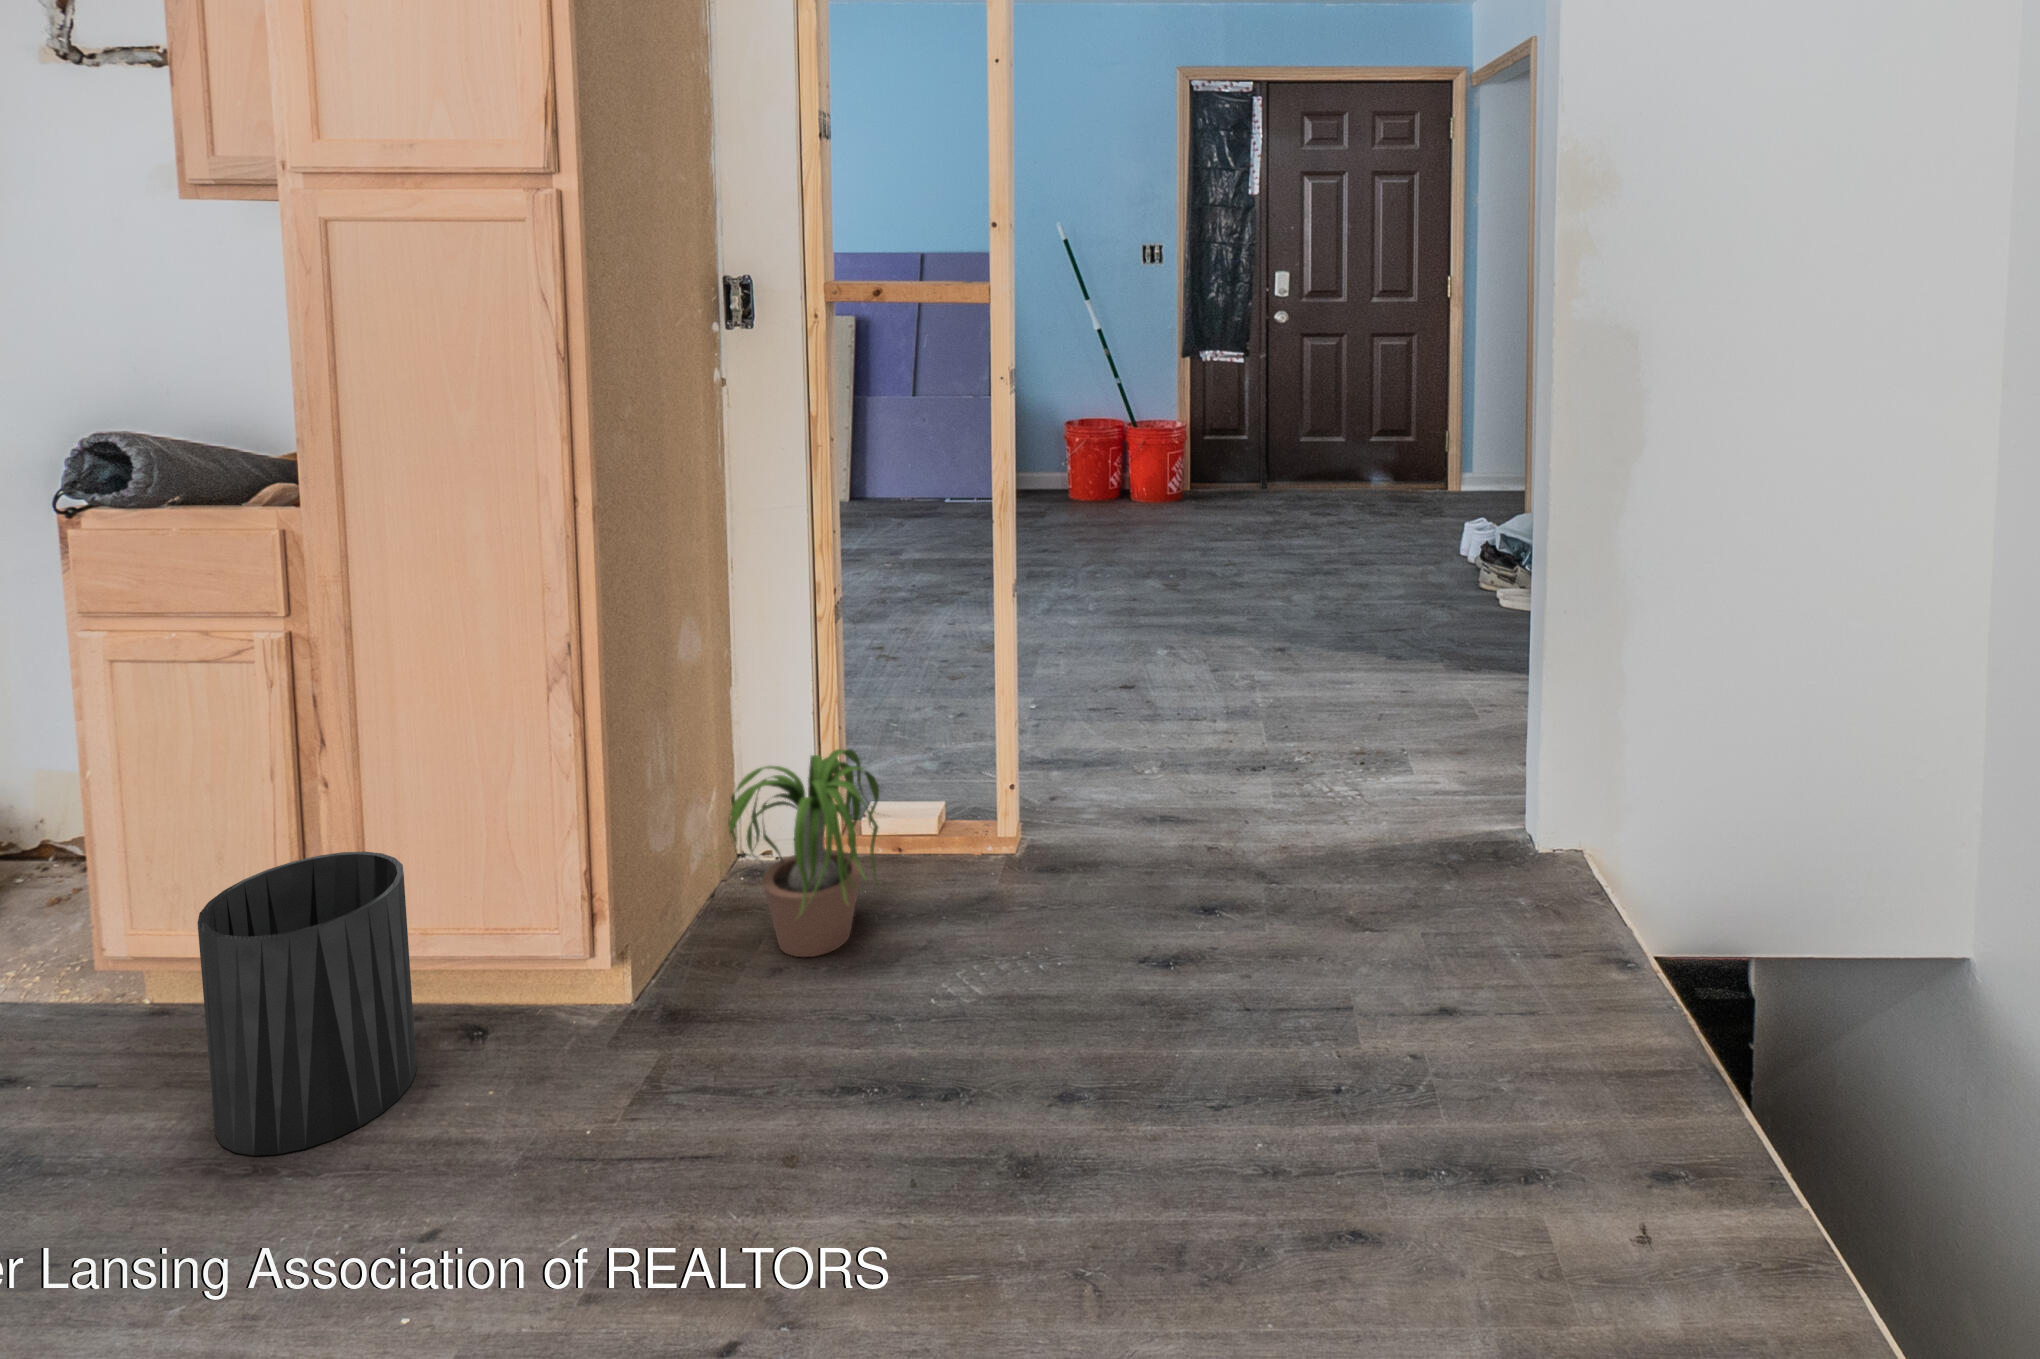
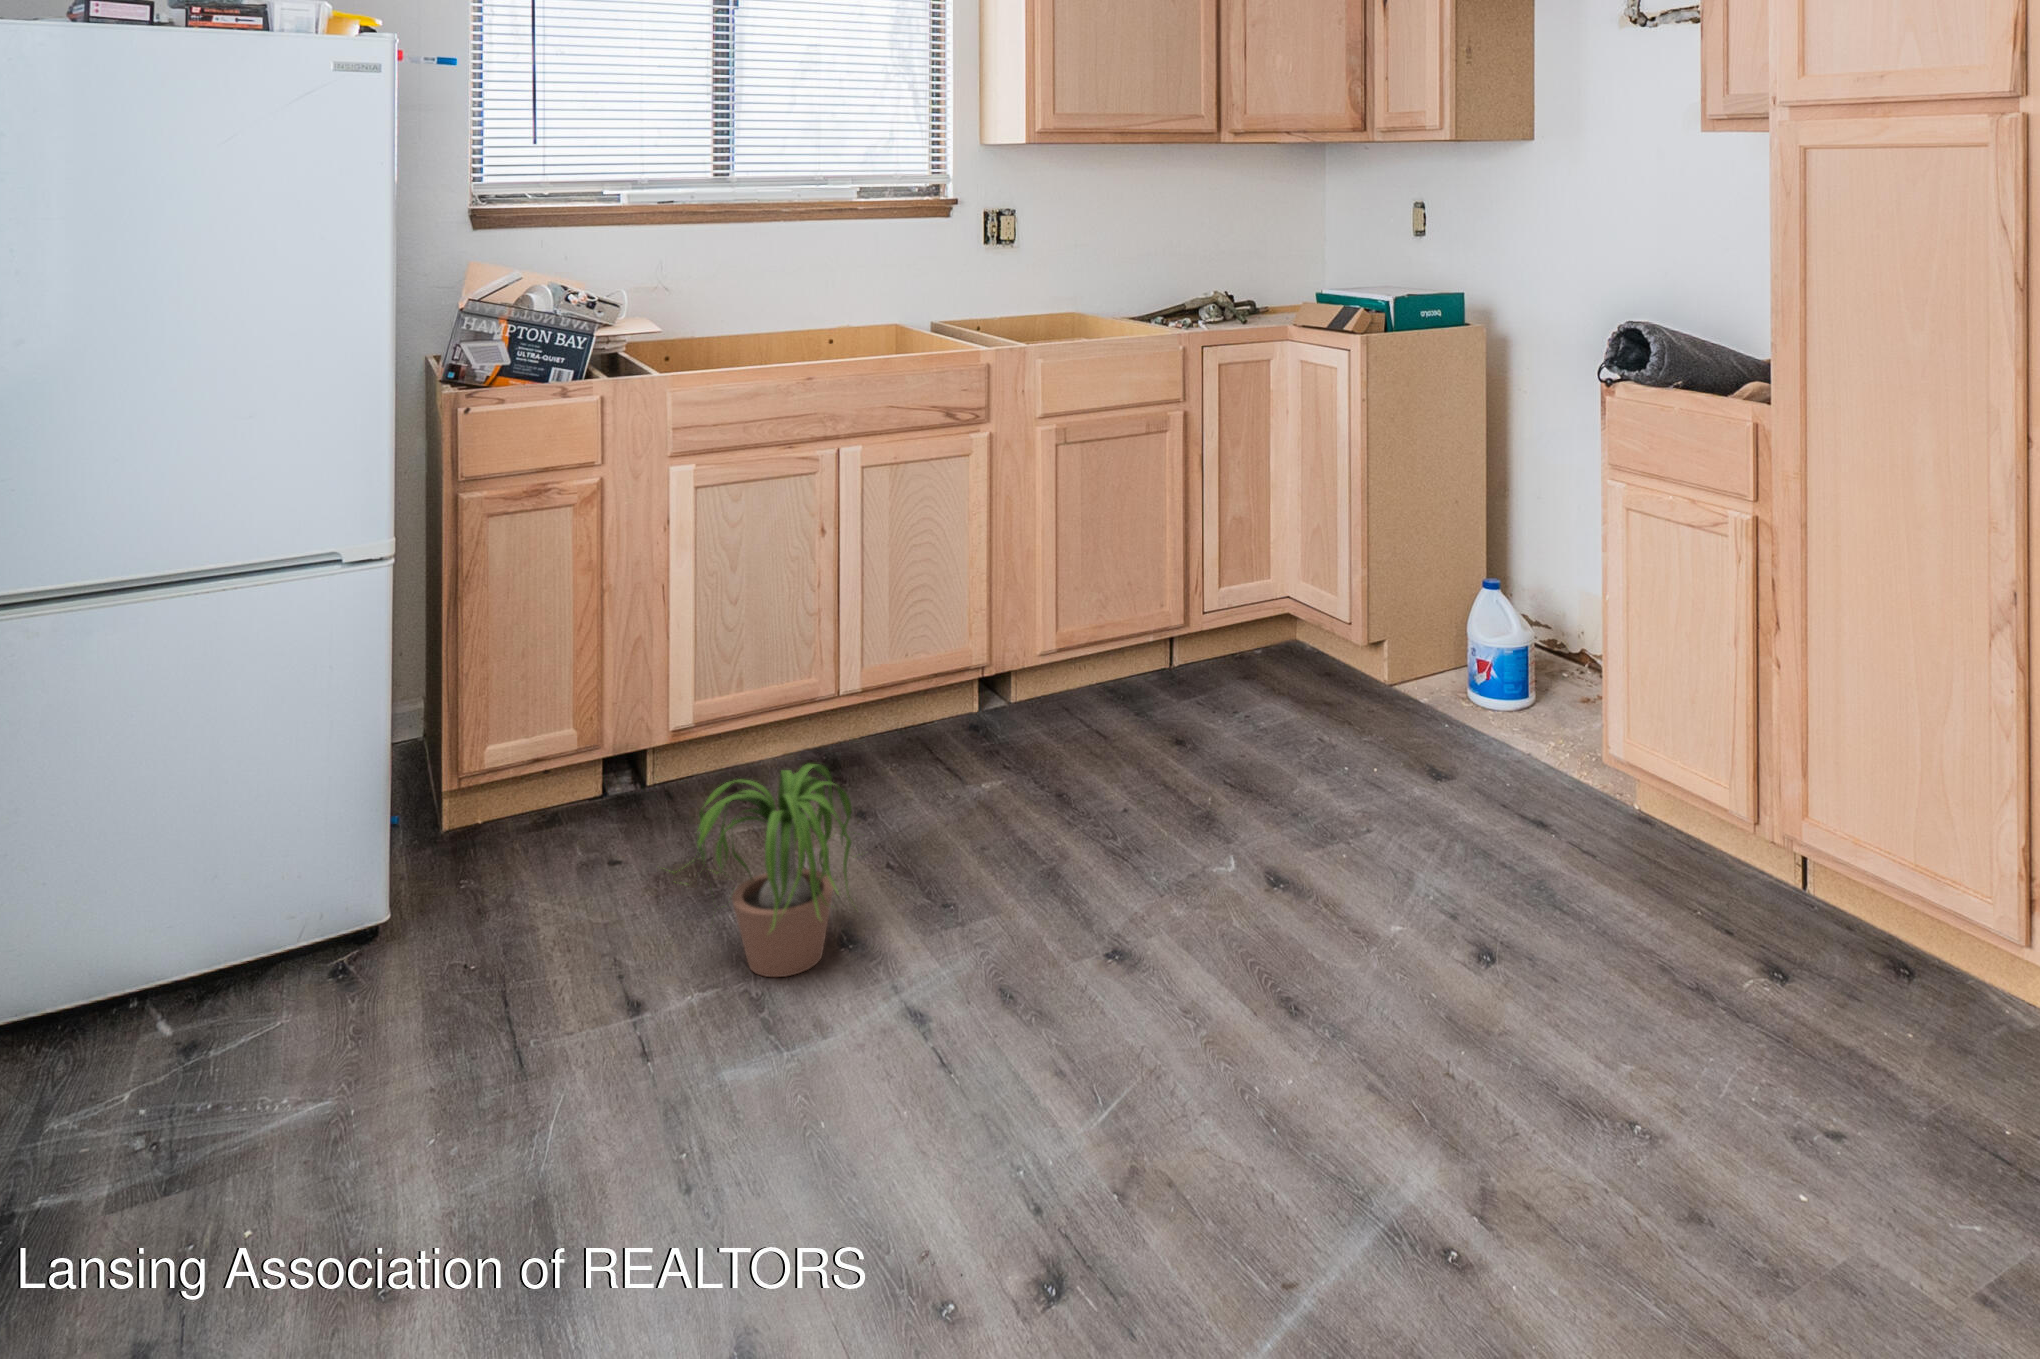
trash can: present [198,851,417,1156] -> none [167,862,383,1165]

